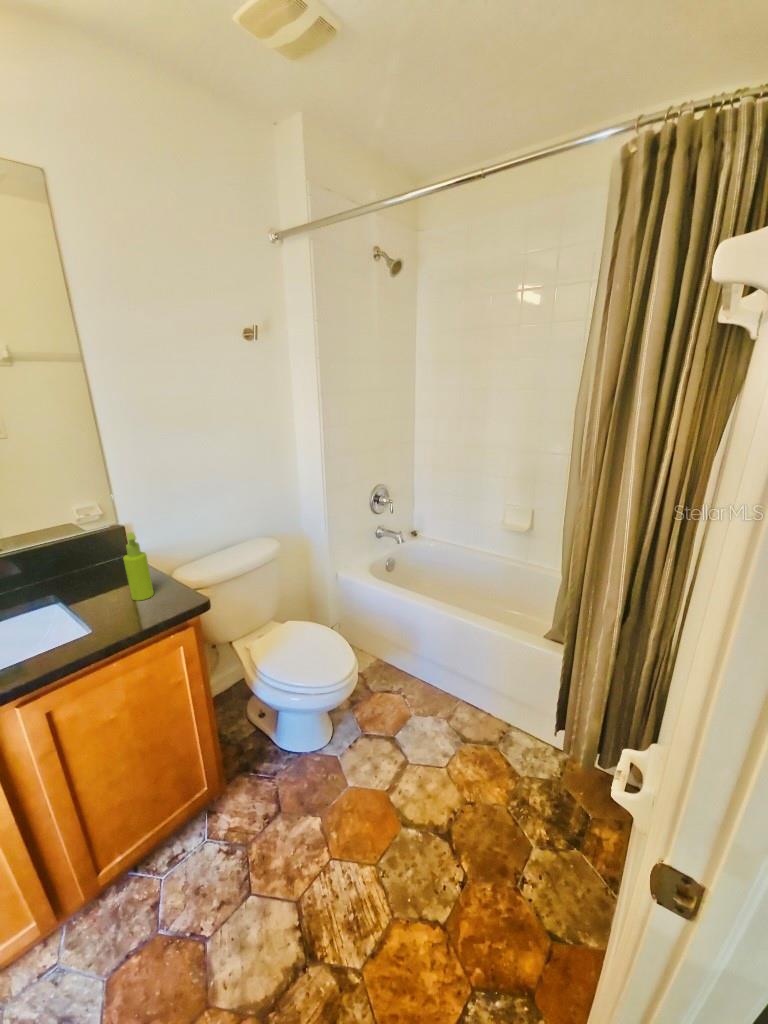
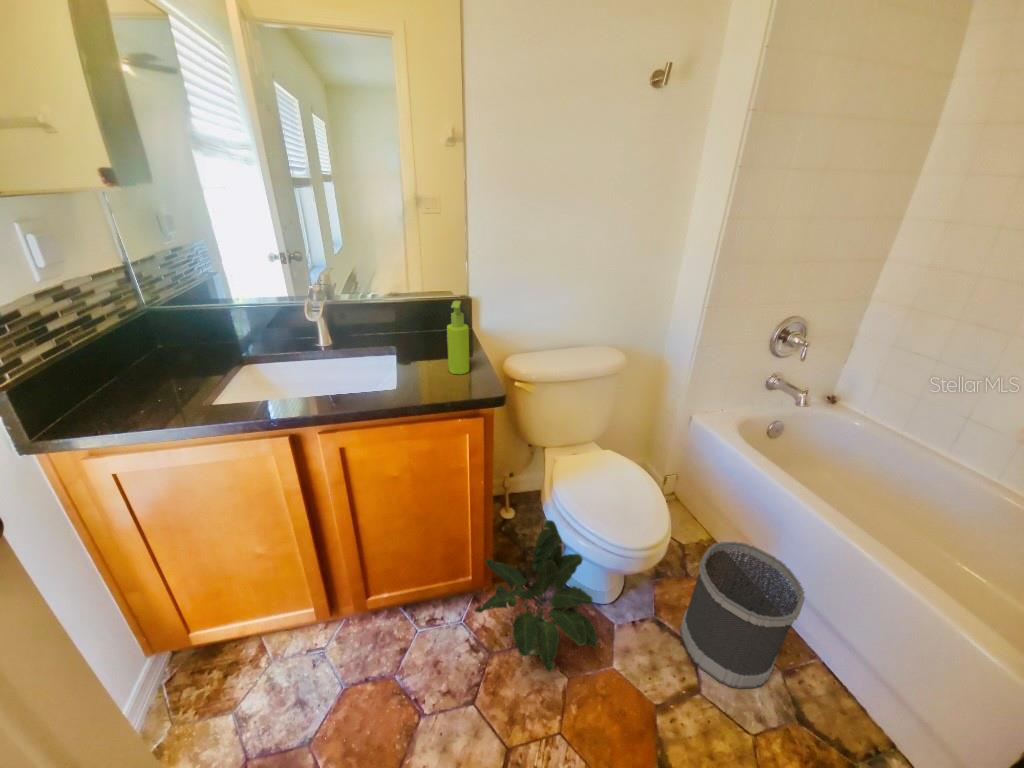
wastebasket: none [379,646,443,750] -> present [680,542,805,689]
potted plant: none [220,693,334,821] -> present [475,520,598,672]

